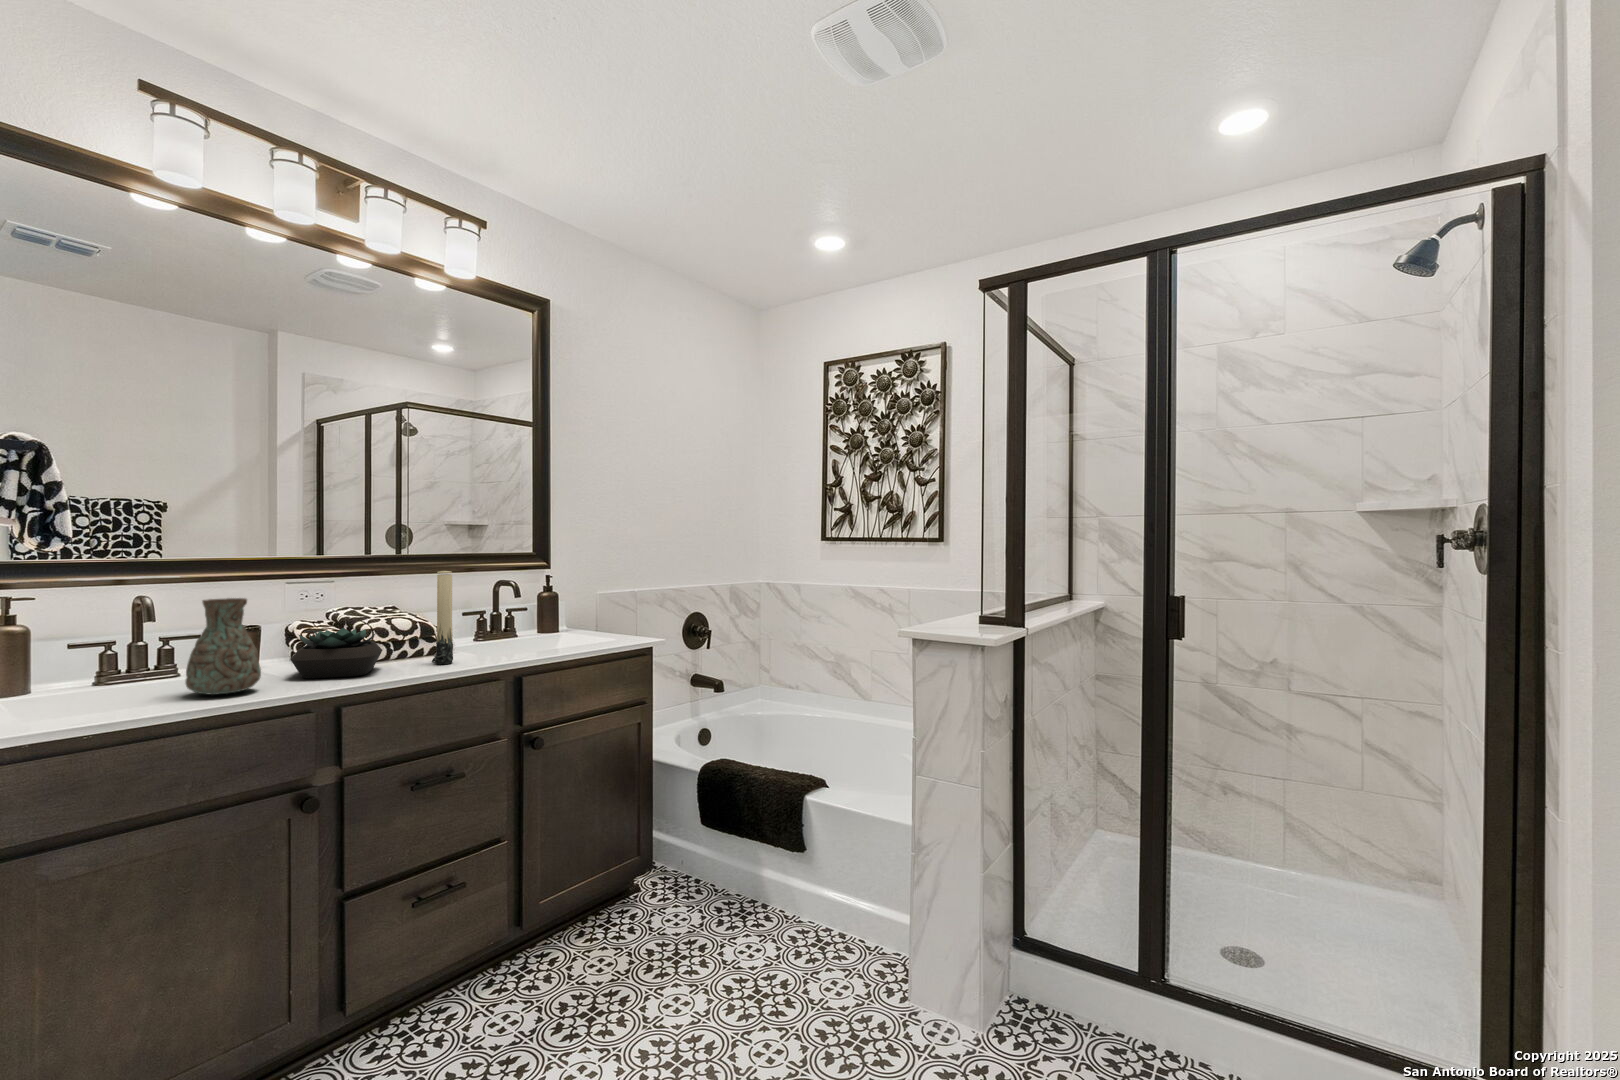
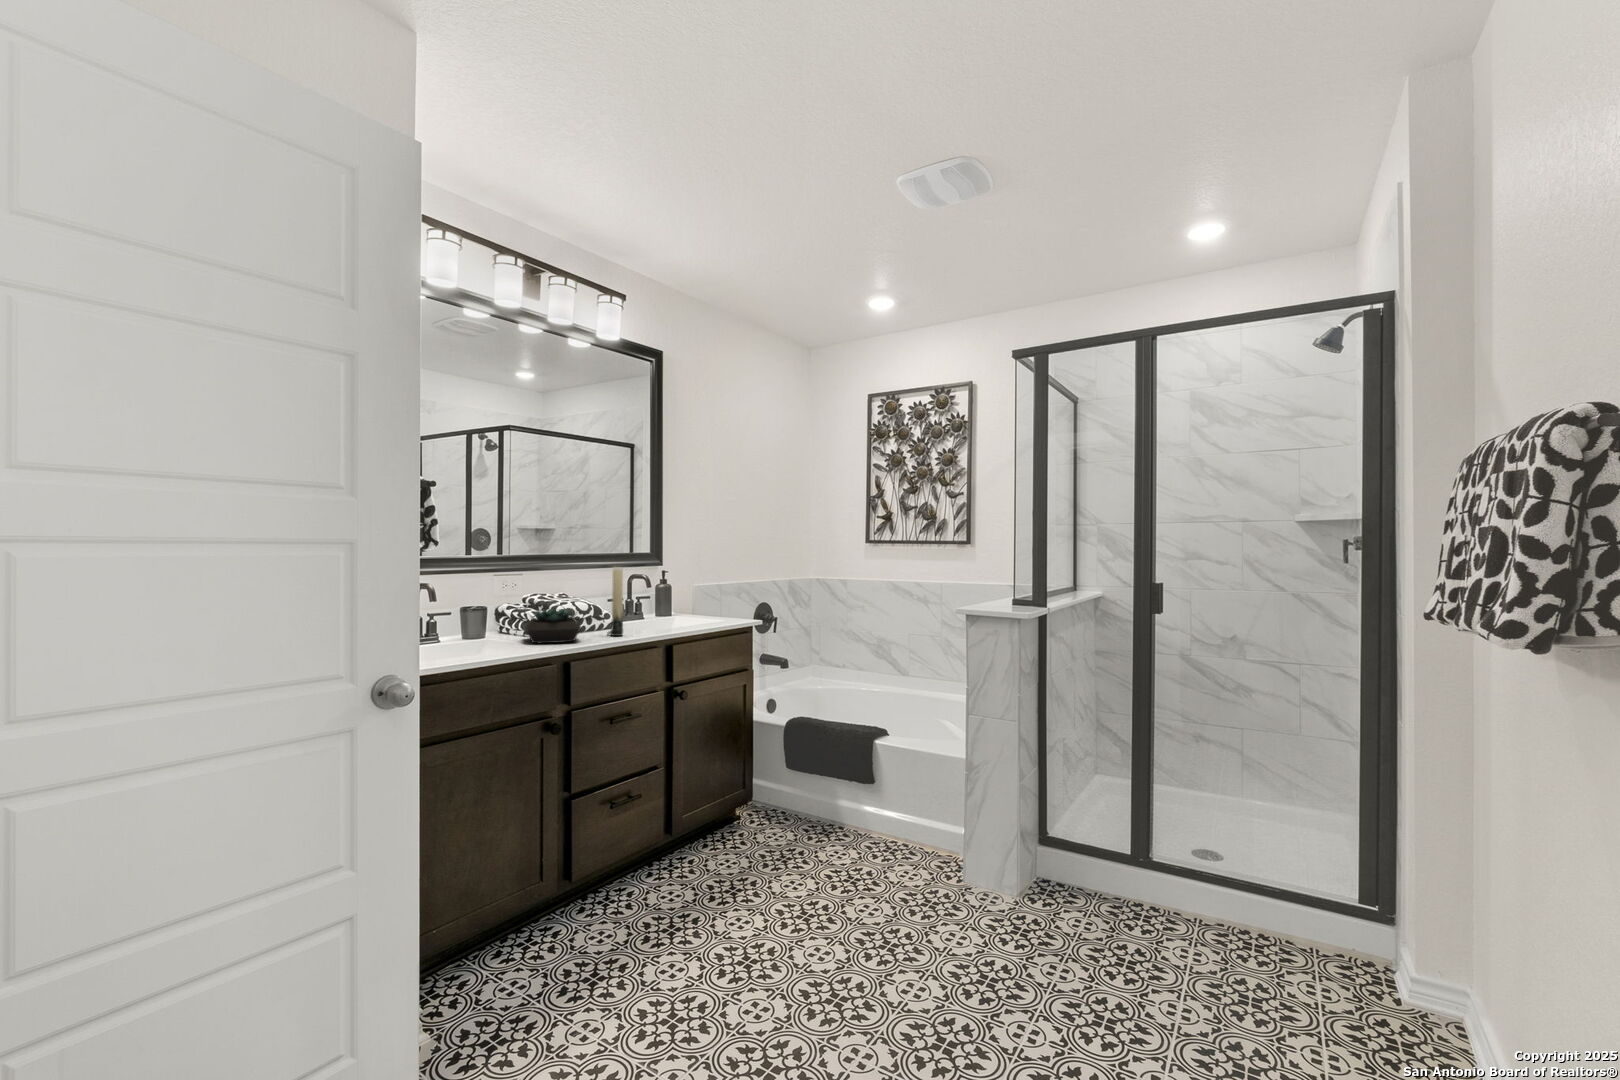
decorative vase: present [185,598,261,695] -> none [476,585,521,651]

